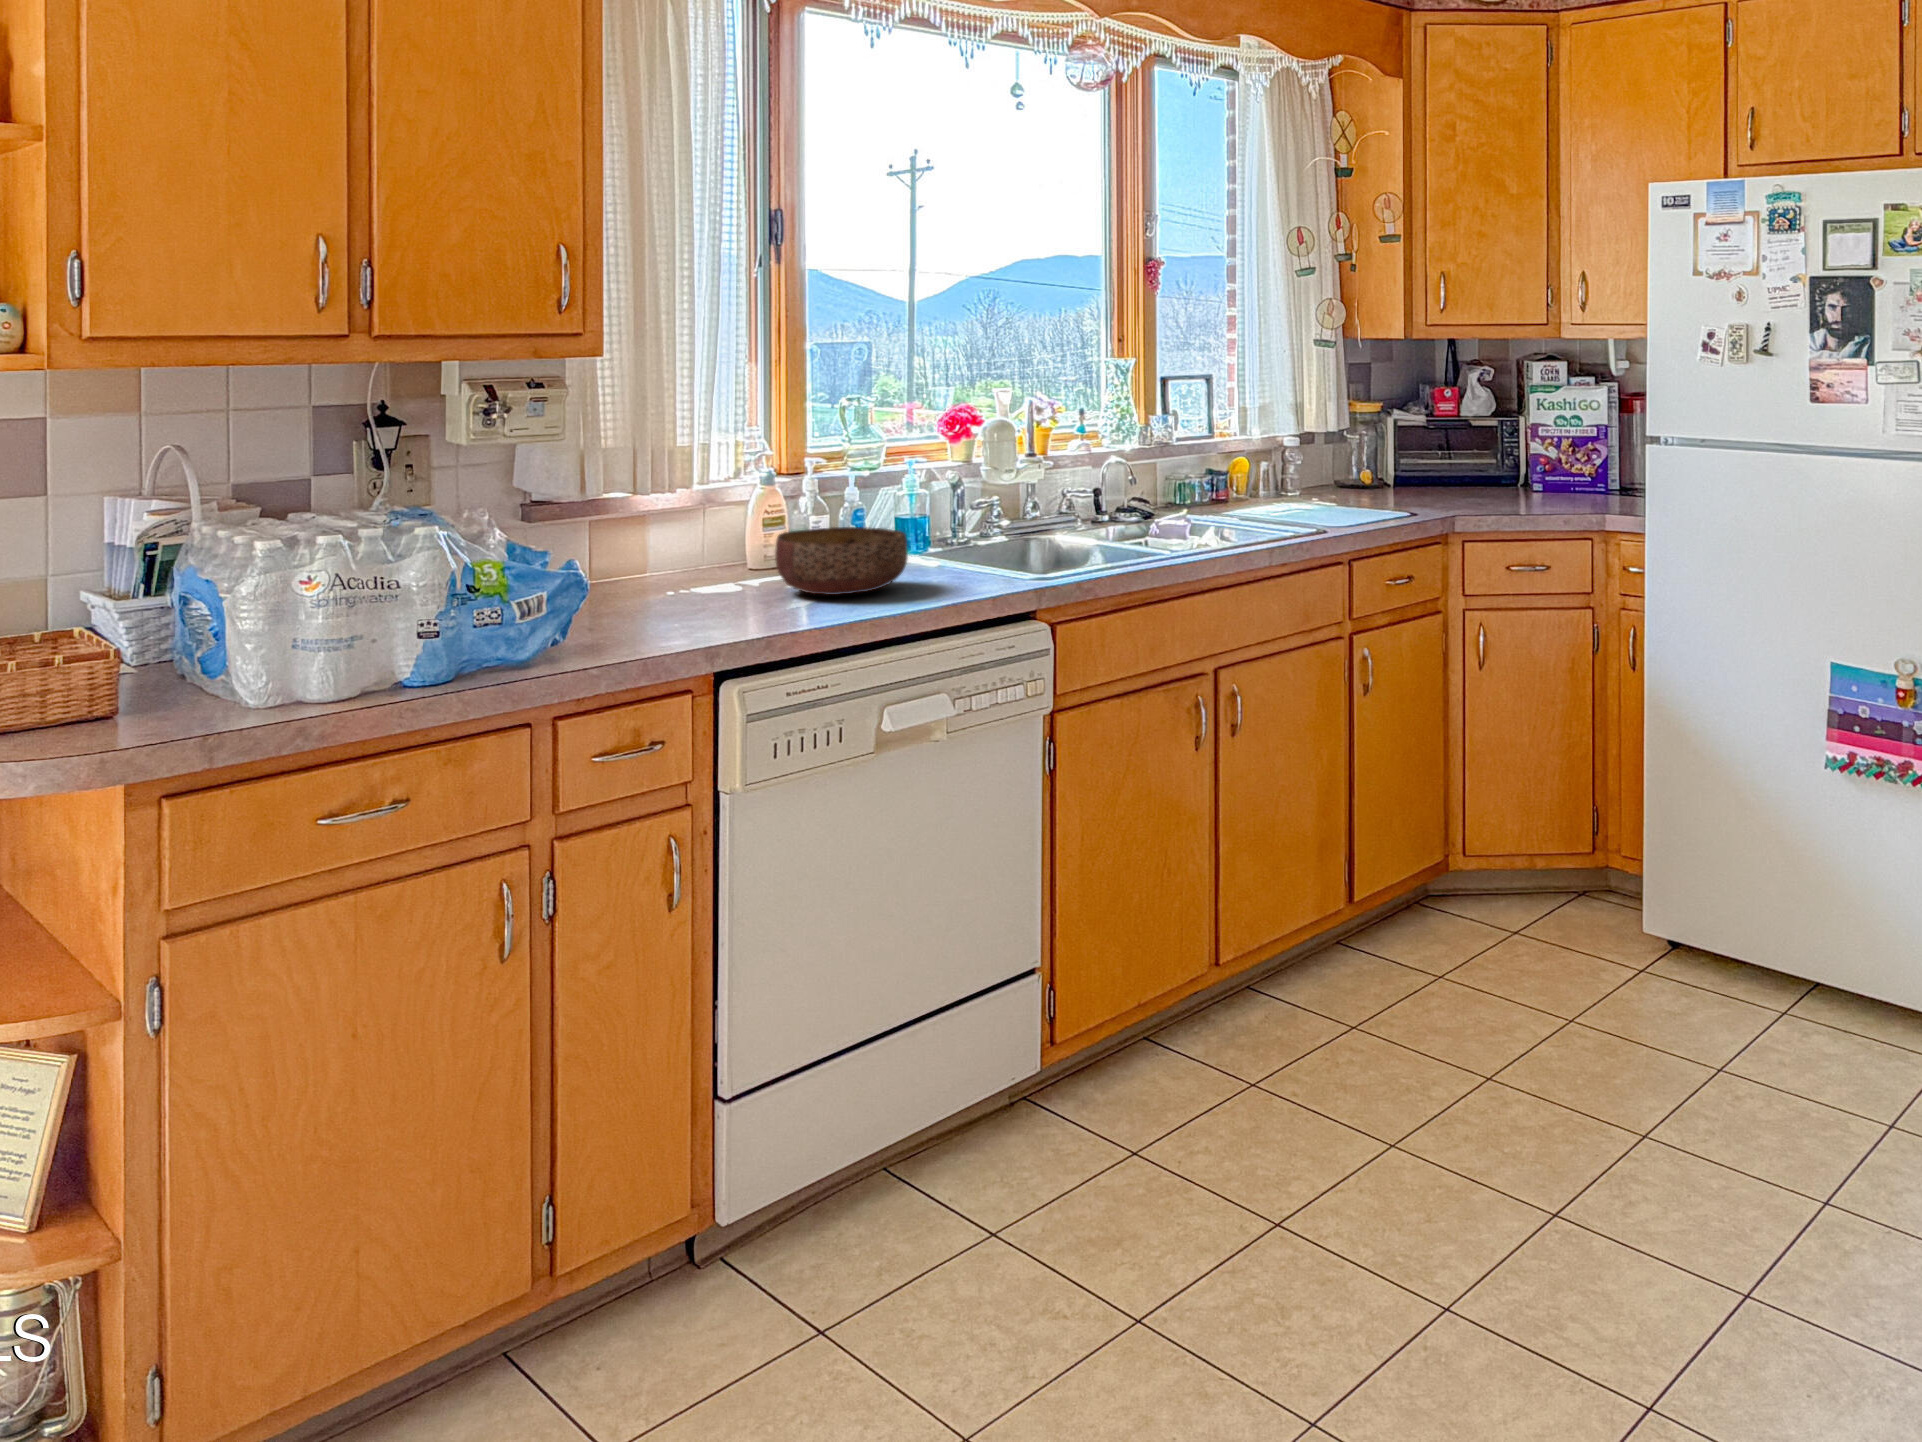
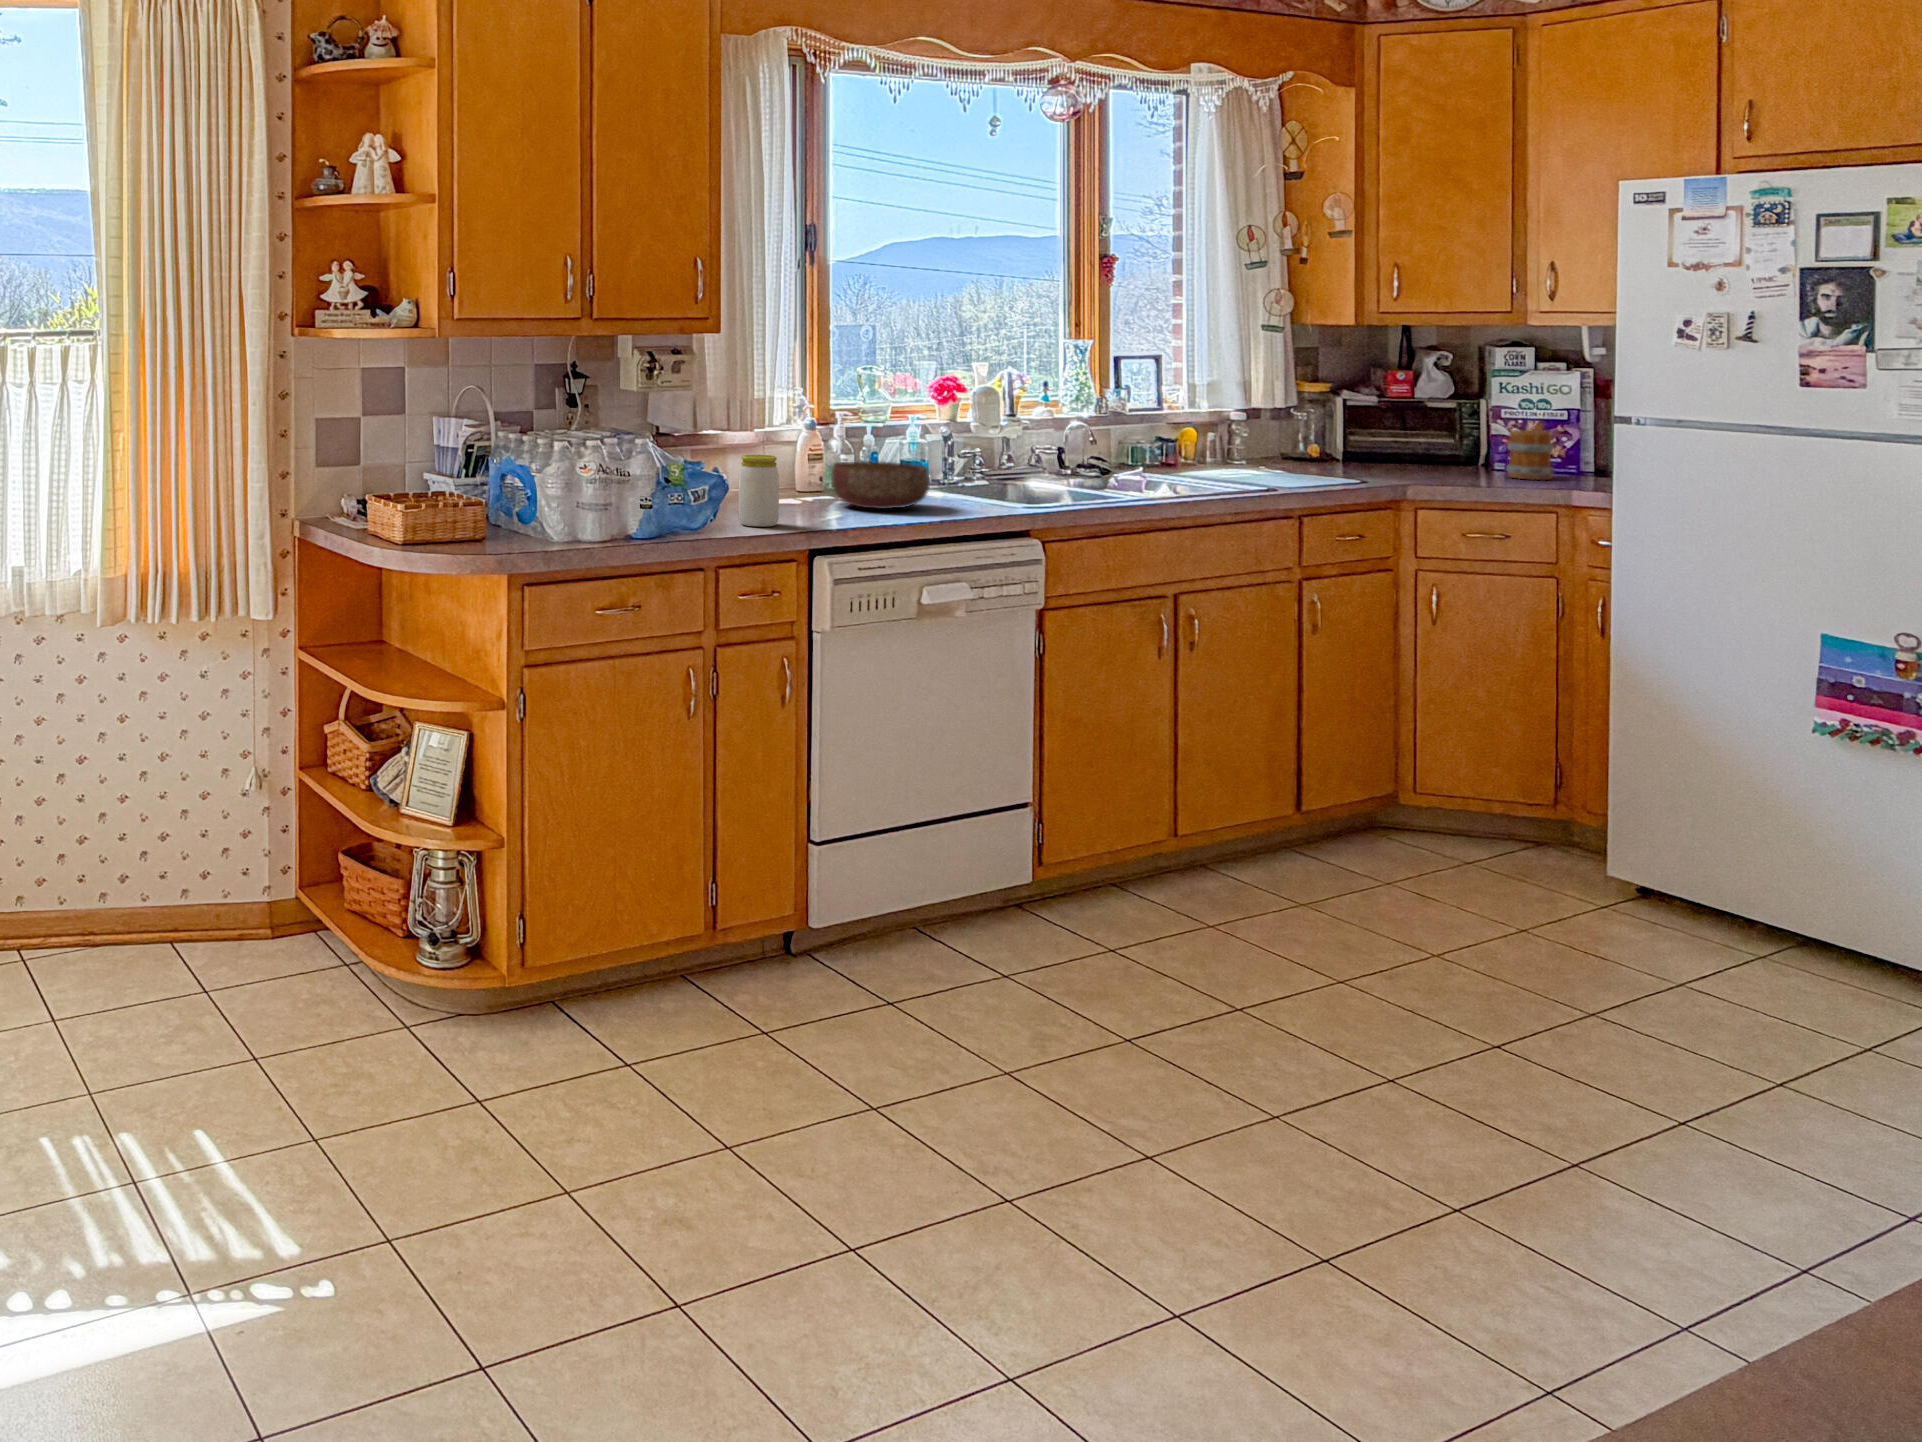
mug: none [1544,440,1588,502] -> present [1506,423,1554,480]
jar: none [609,535,670,644] -> present [739,455,779,527]

